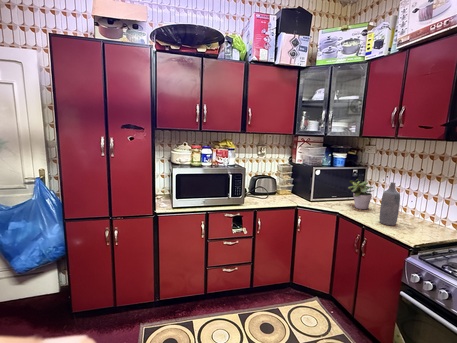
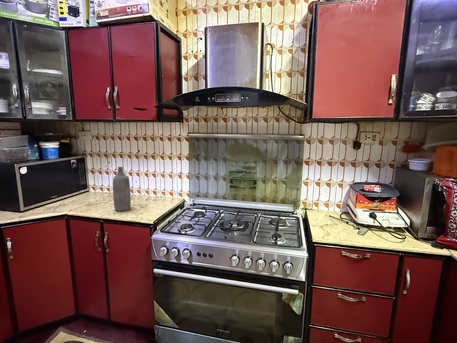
potted plant: present [348,180,374,209] -> none [70,169,101,203]

